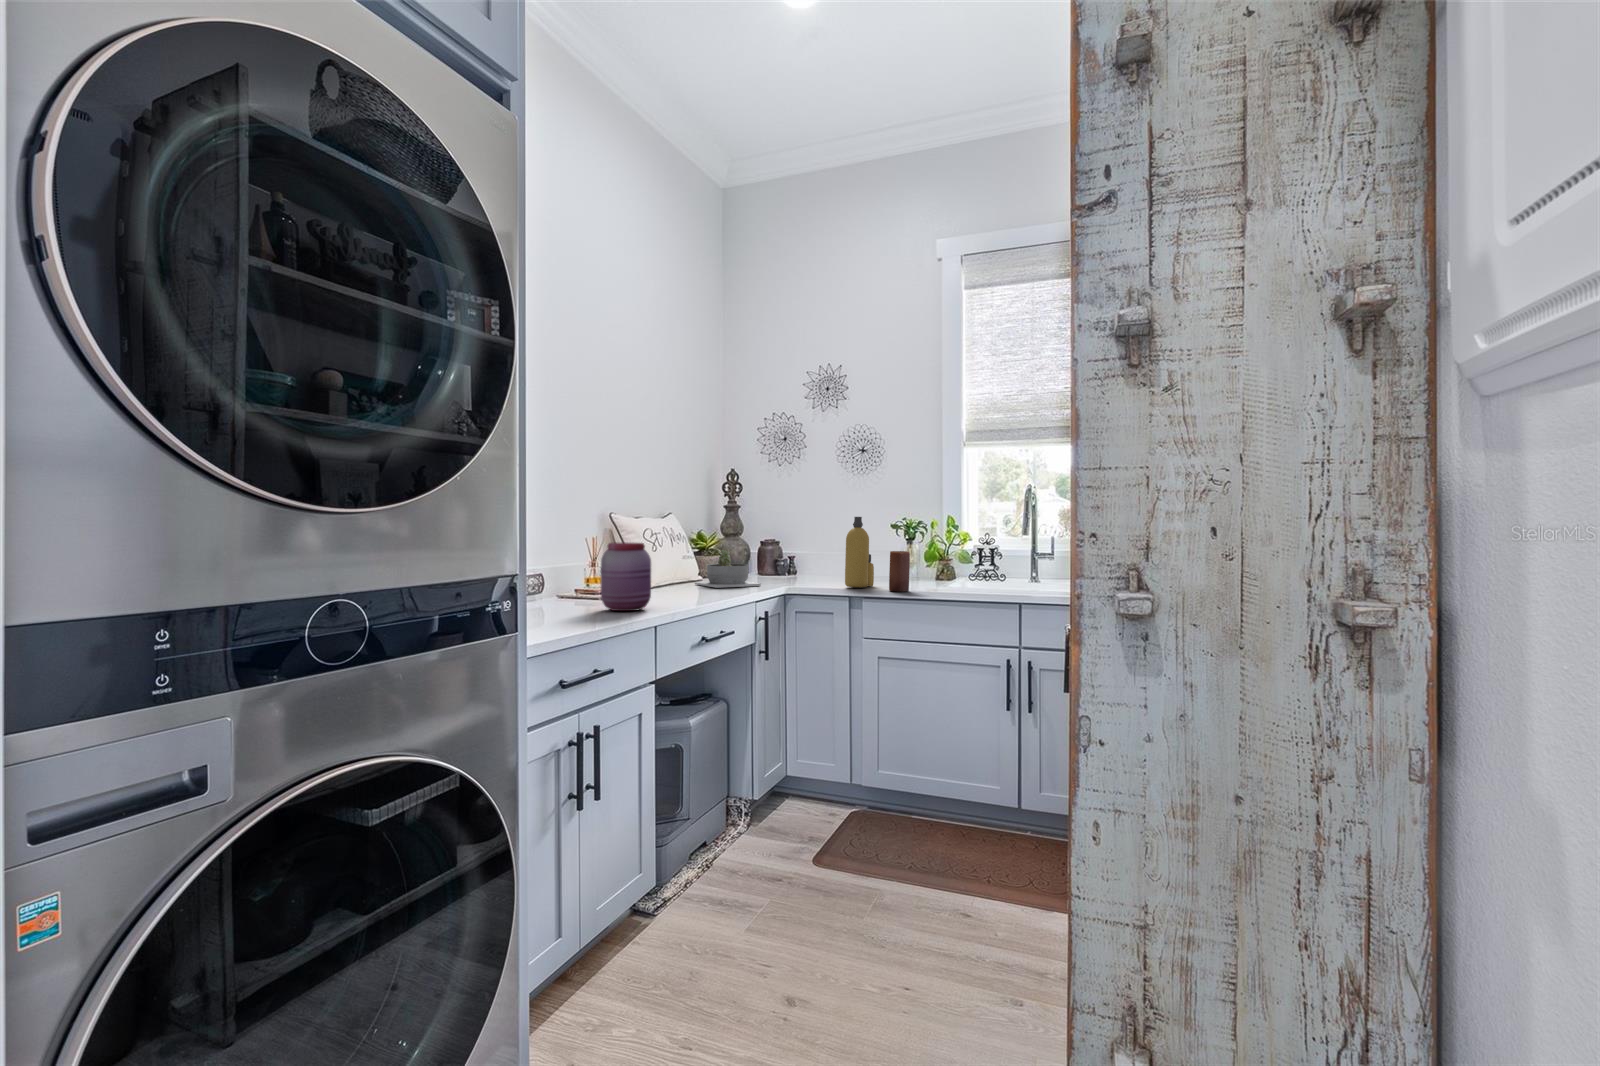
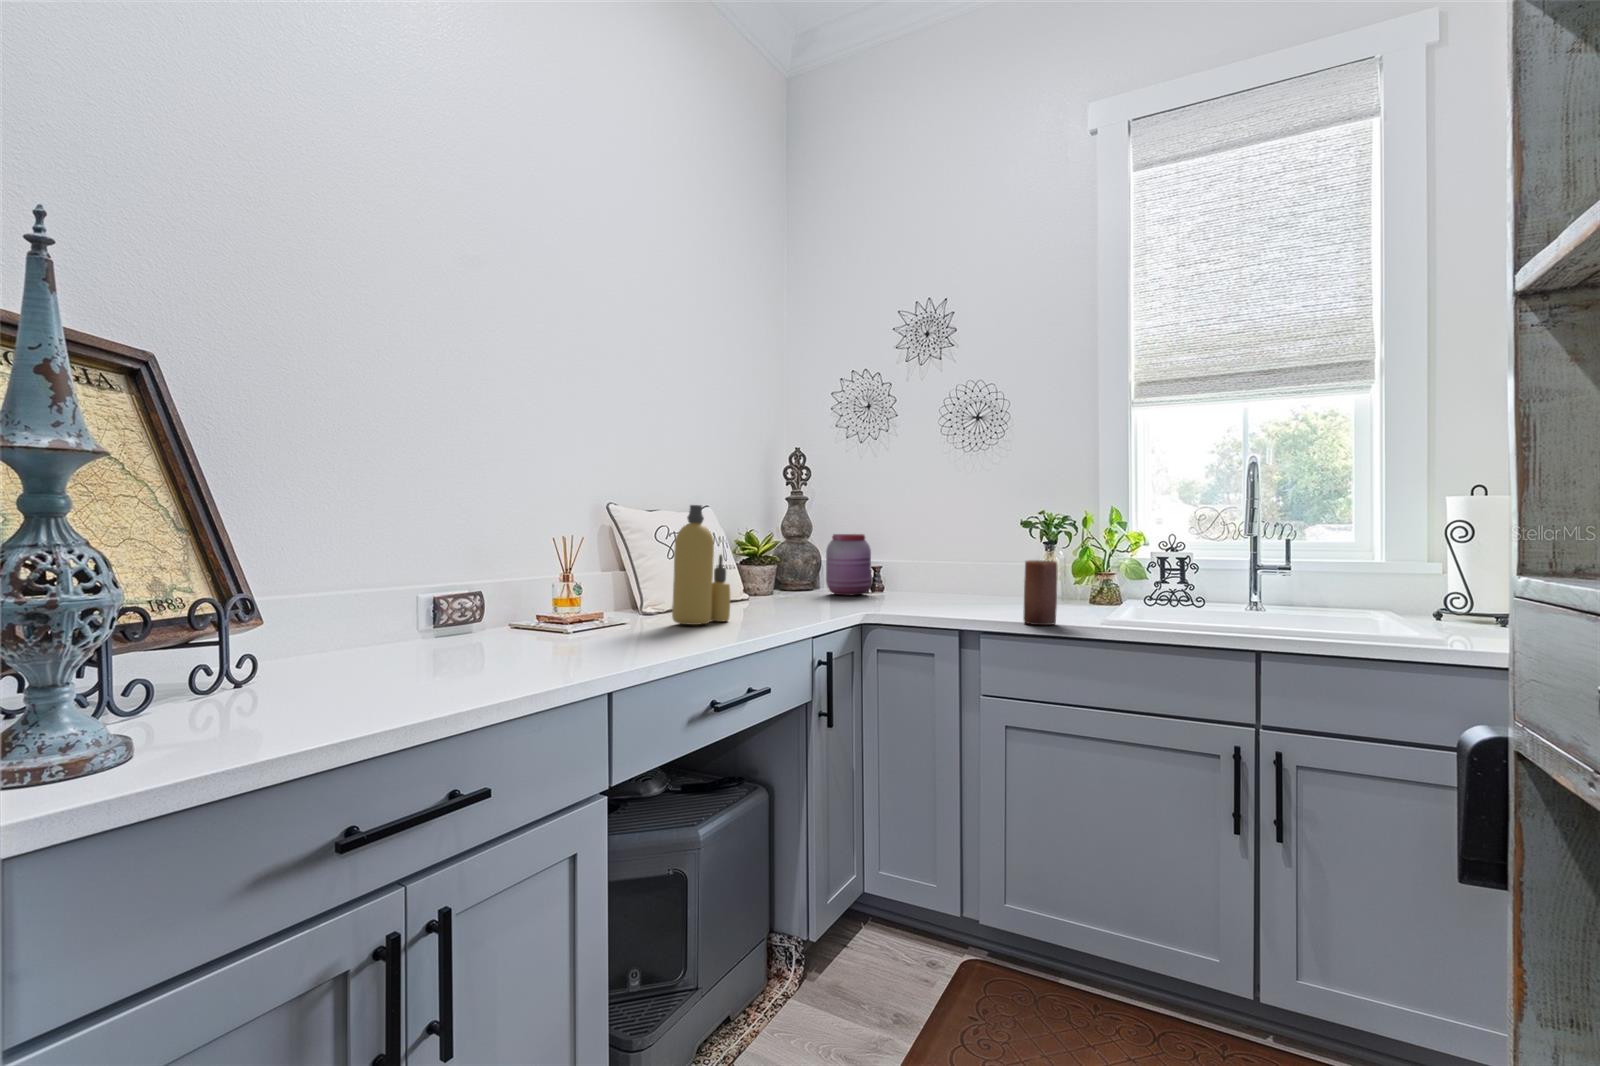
bottle: present [845,517,874,588] -> present [672,505,730,625]
jar: present [601,543,651,611] -> present [826,534,871,595]
succulent planter: present [695,550,761,588] -> none [732,557,826,613]

